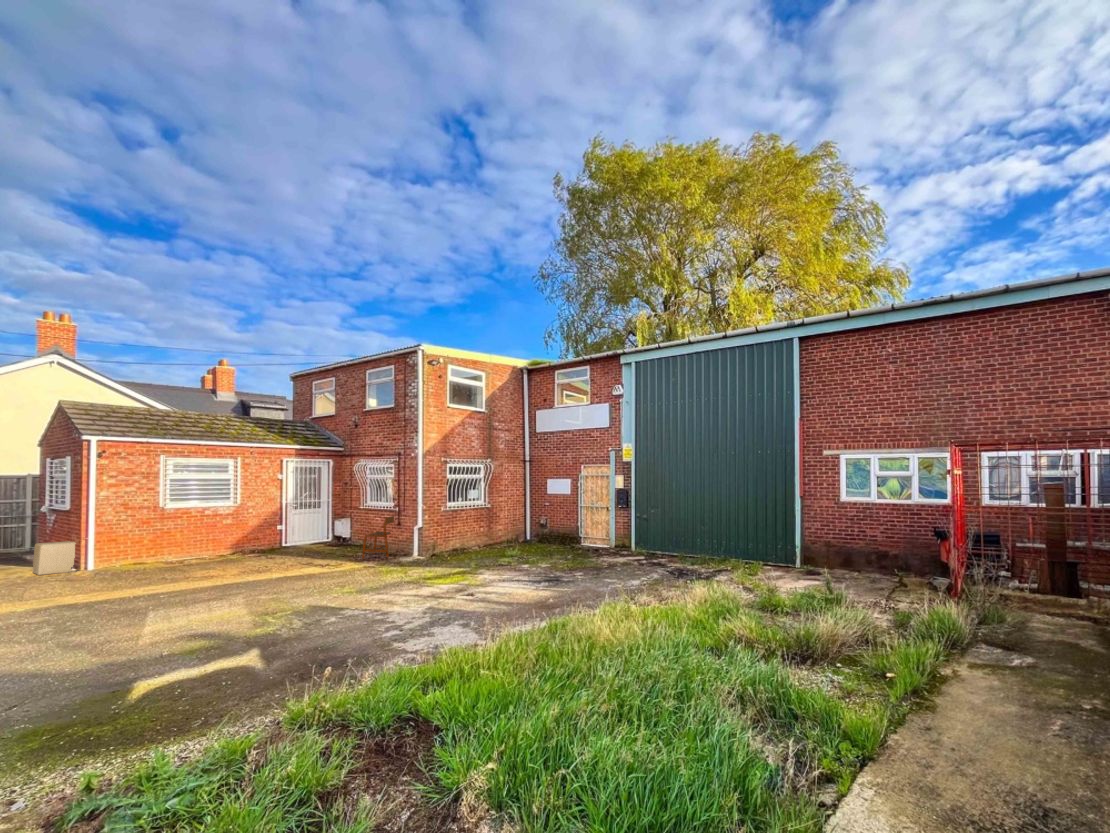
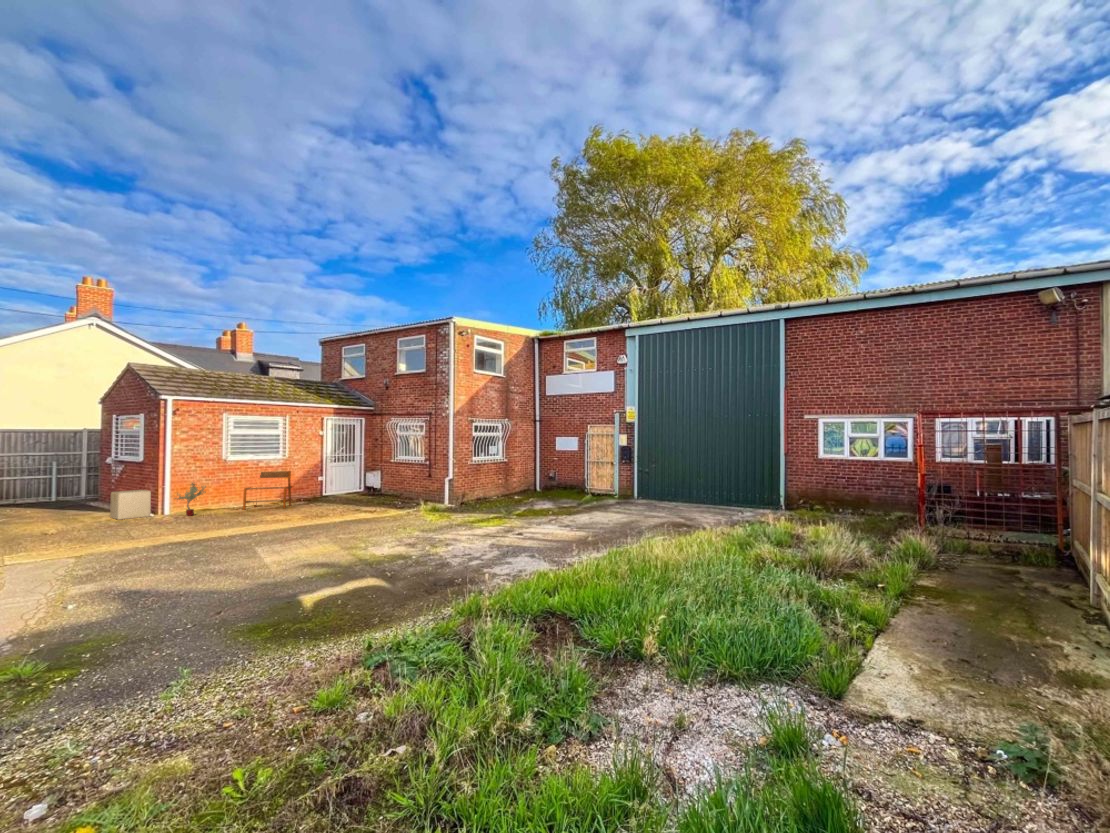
bench: present [362,516,394,558] -> present [243,471,292,510]
potted tree: none [101,532,140,571] -> present [175,483,206,516]

